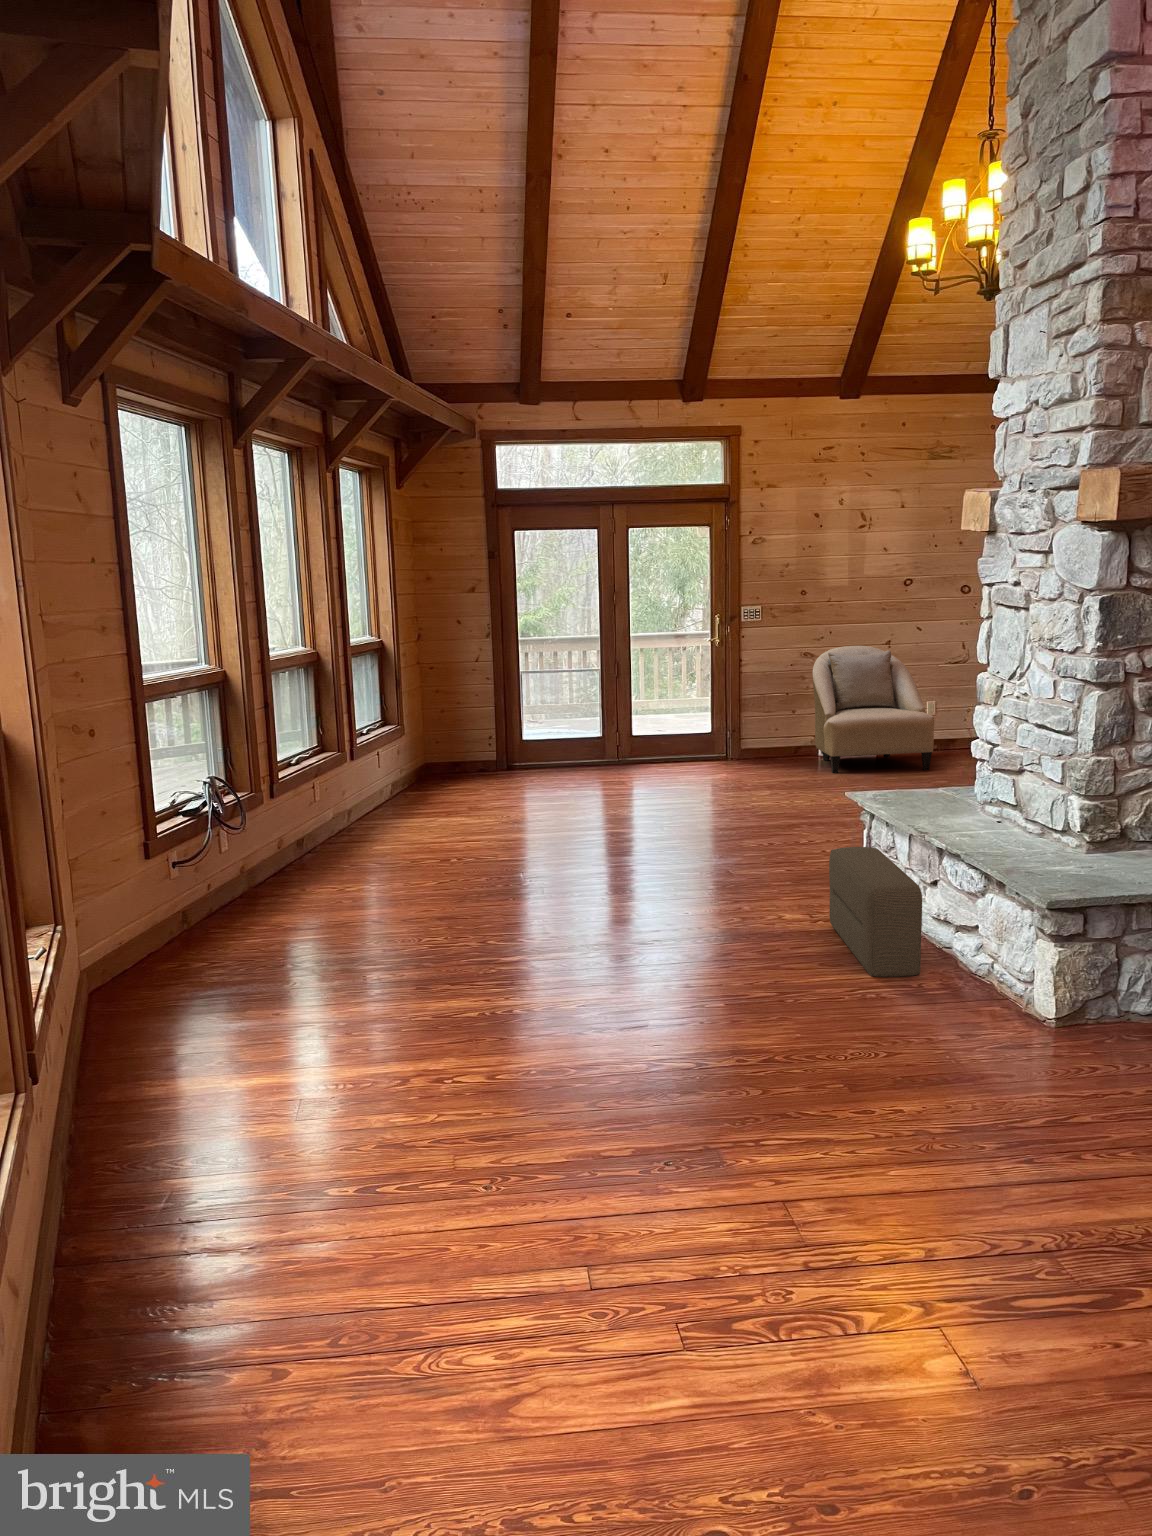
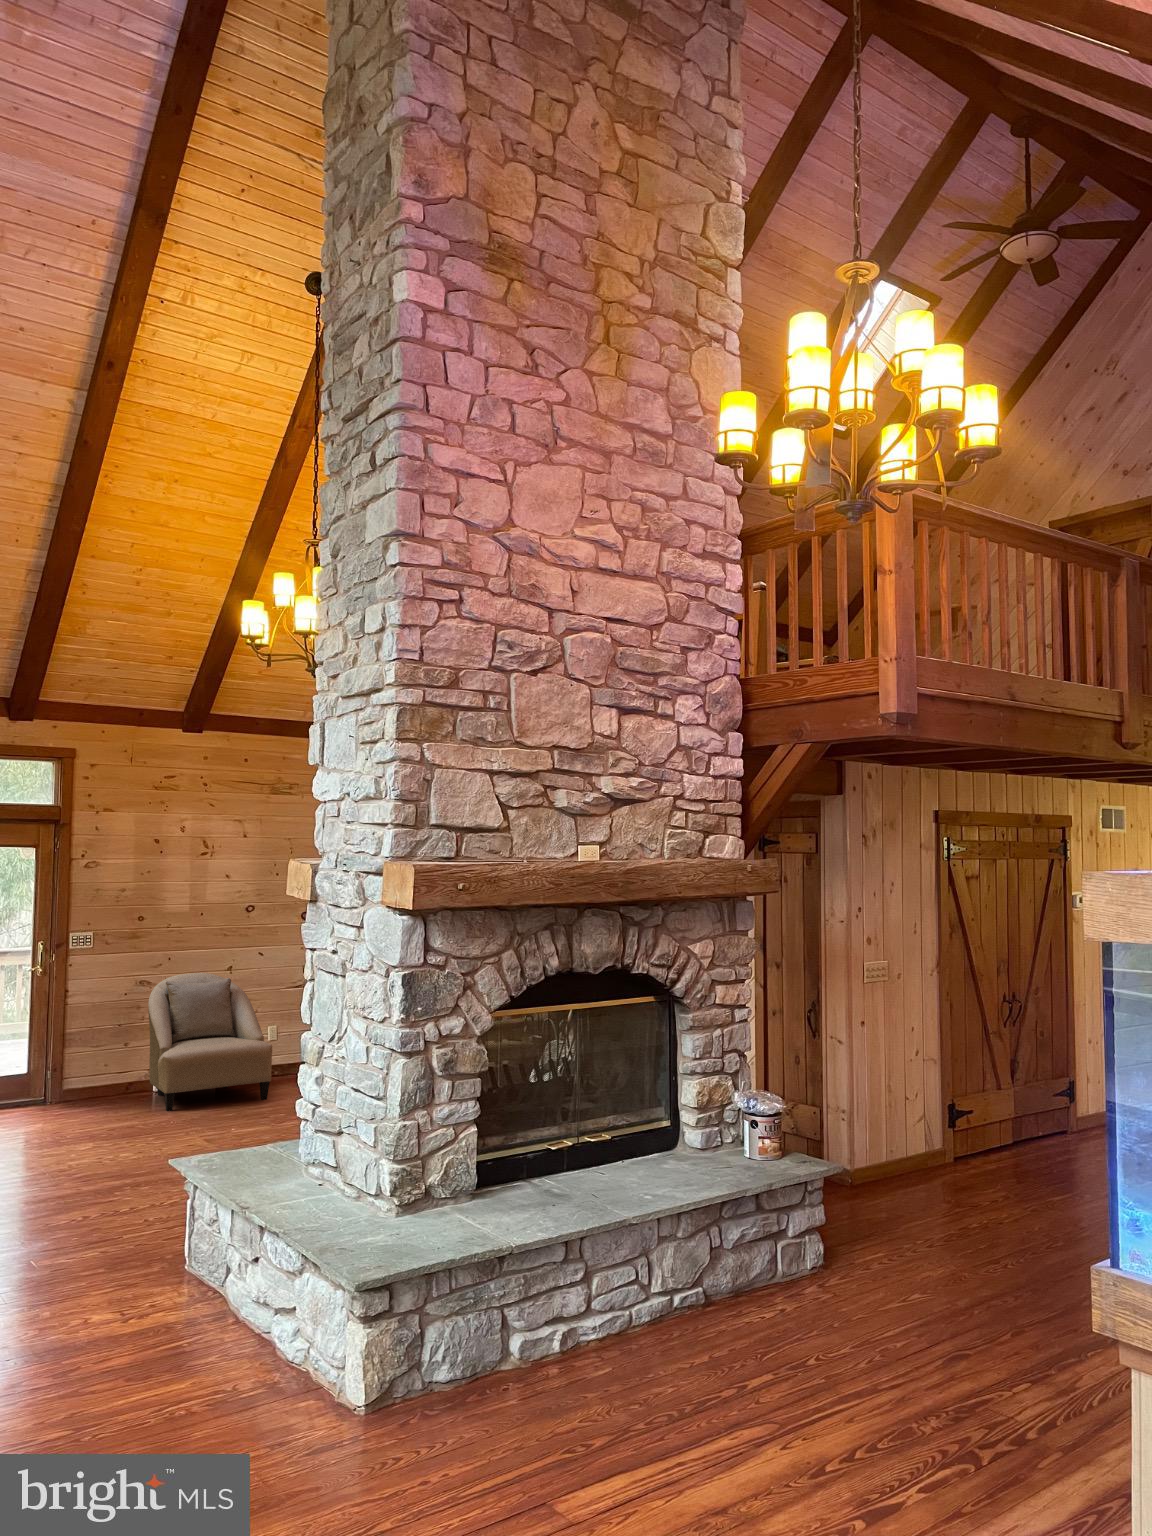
pouf: present [829,847,922,977] -> none [144,1226,239,1383]

